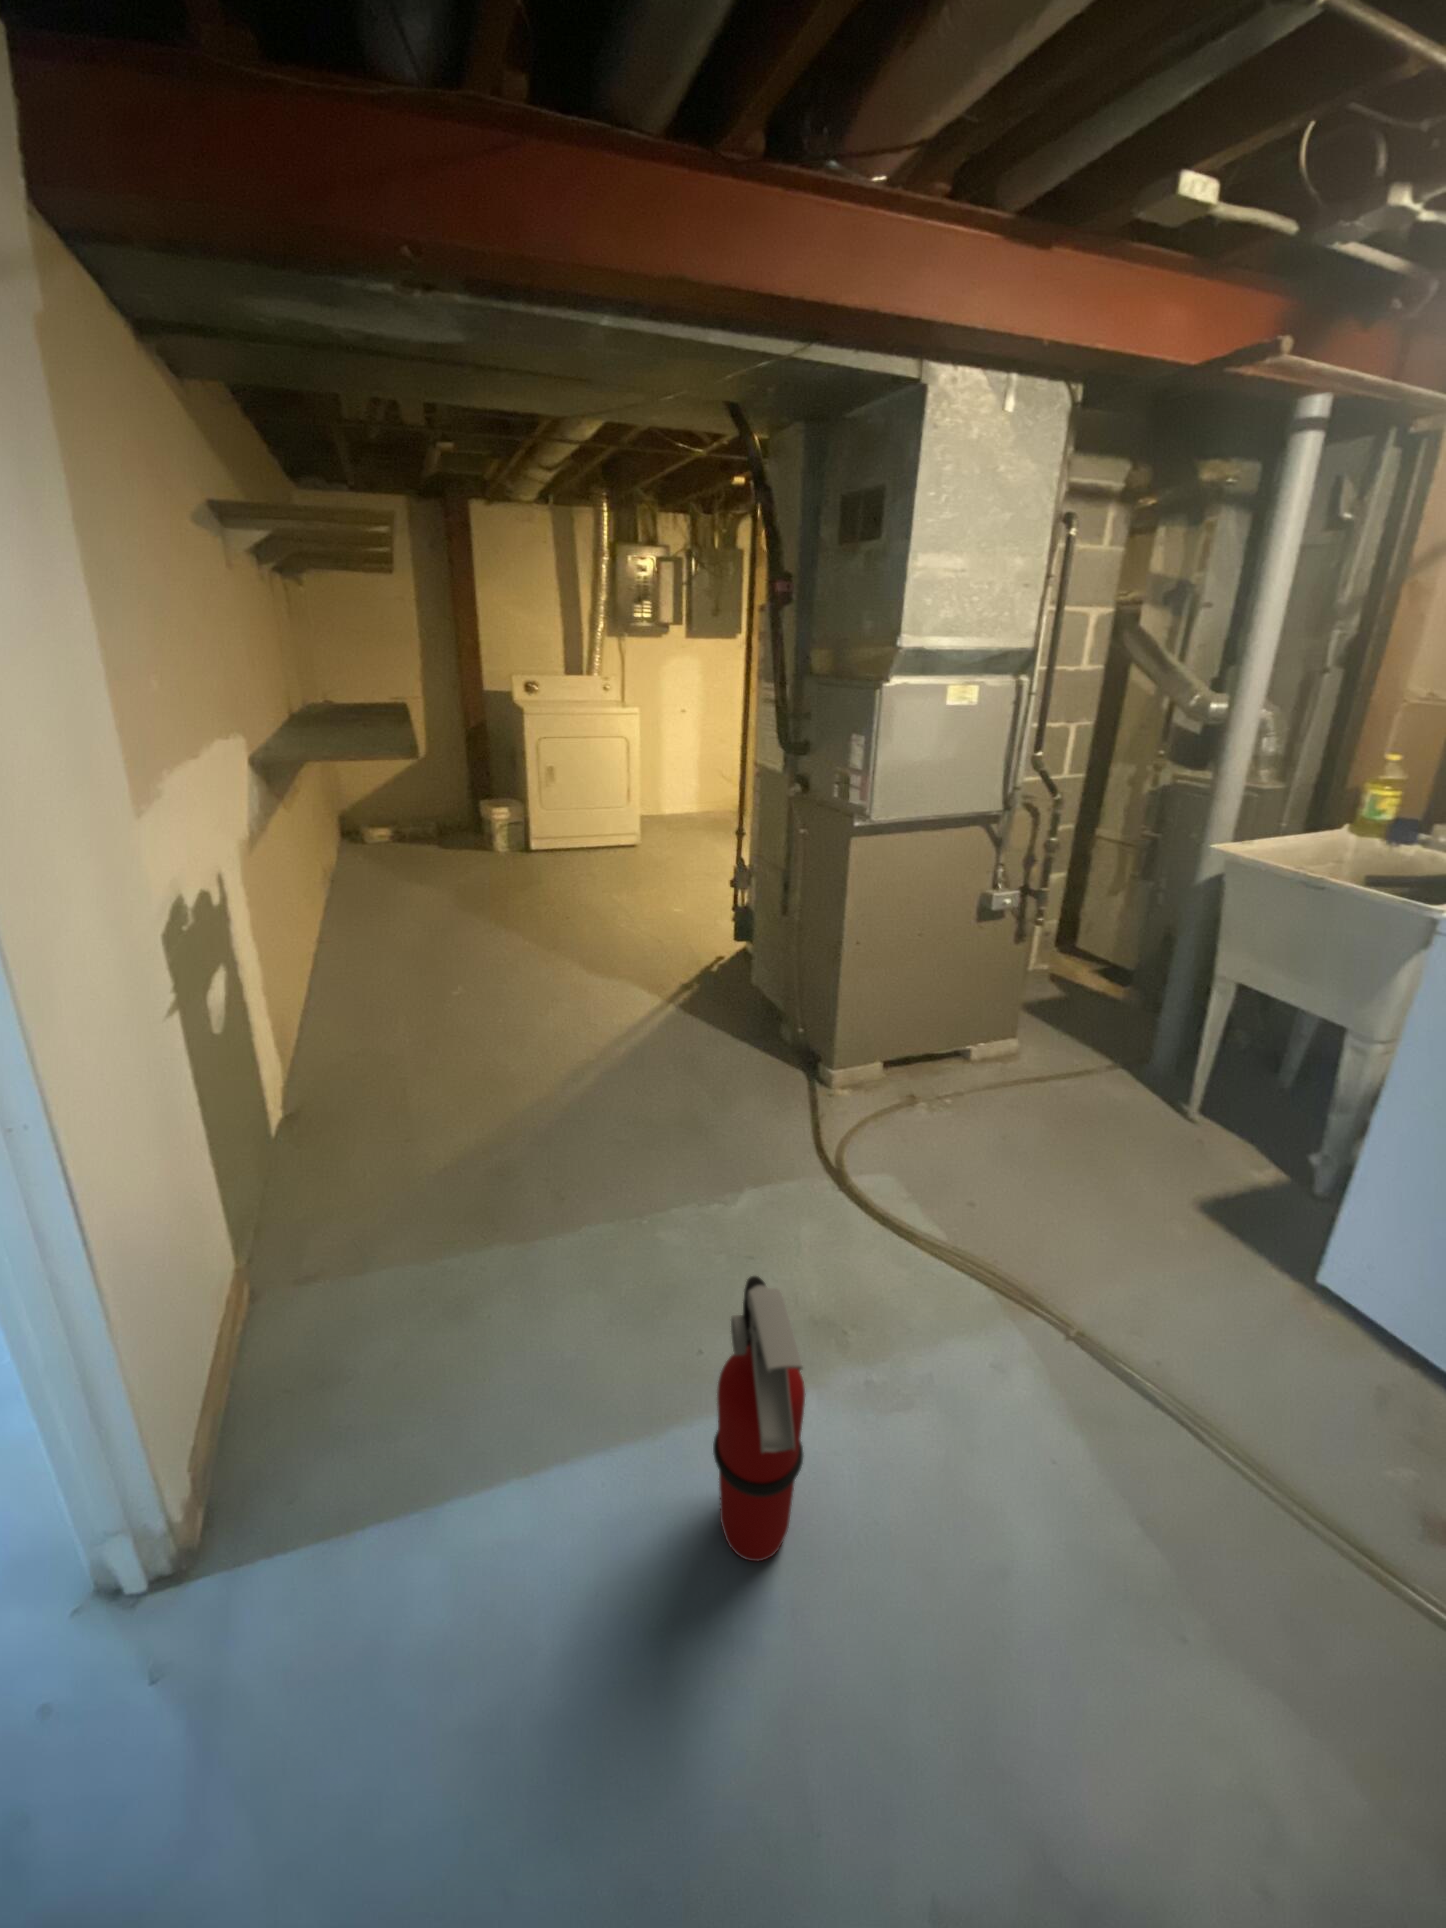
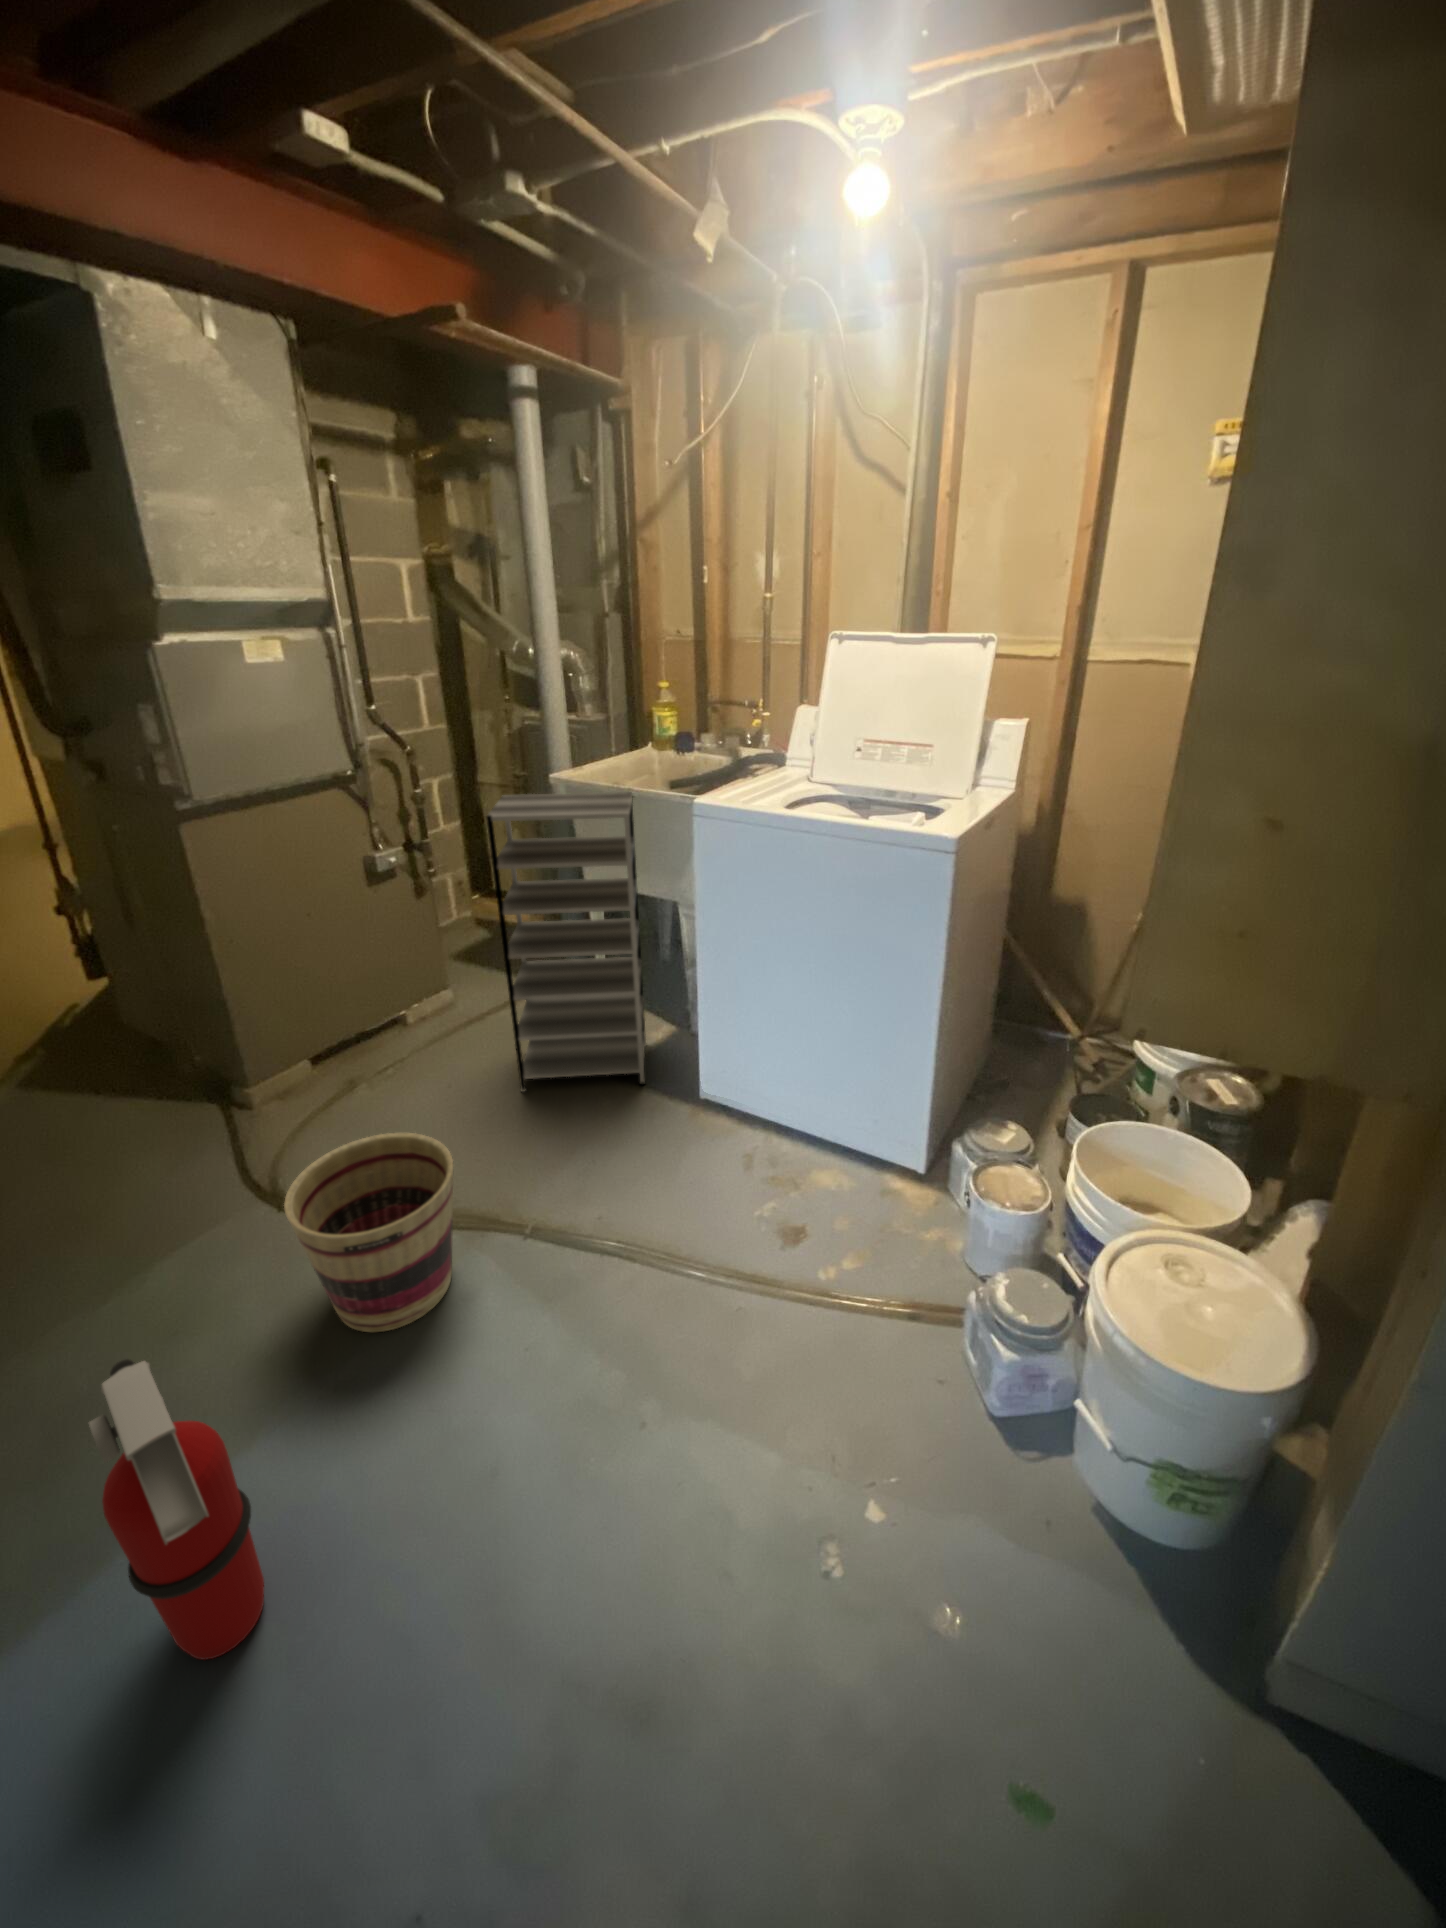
shelving unit: none [1079,861,1329,1230] -> present [487,792,646,1092]
basket: none [866,1162,1024,1360] -> present [284,1133,453,1332]

